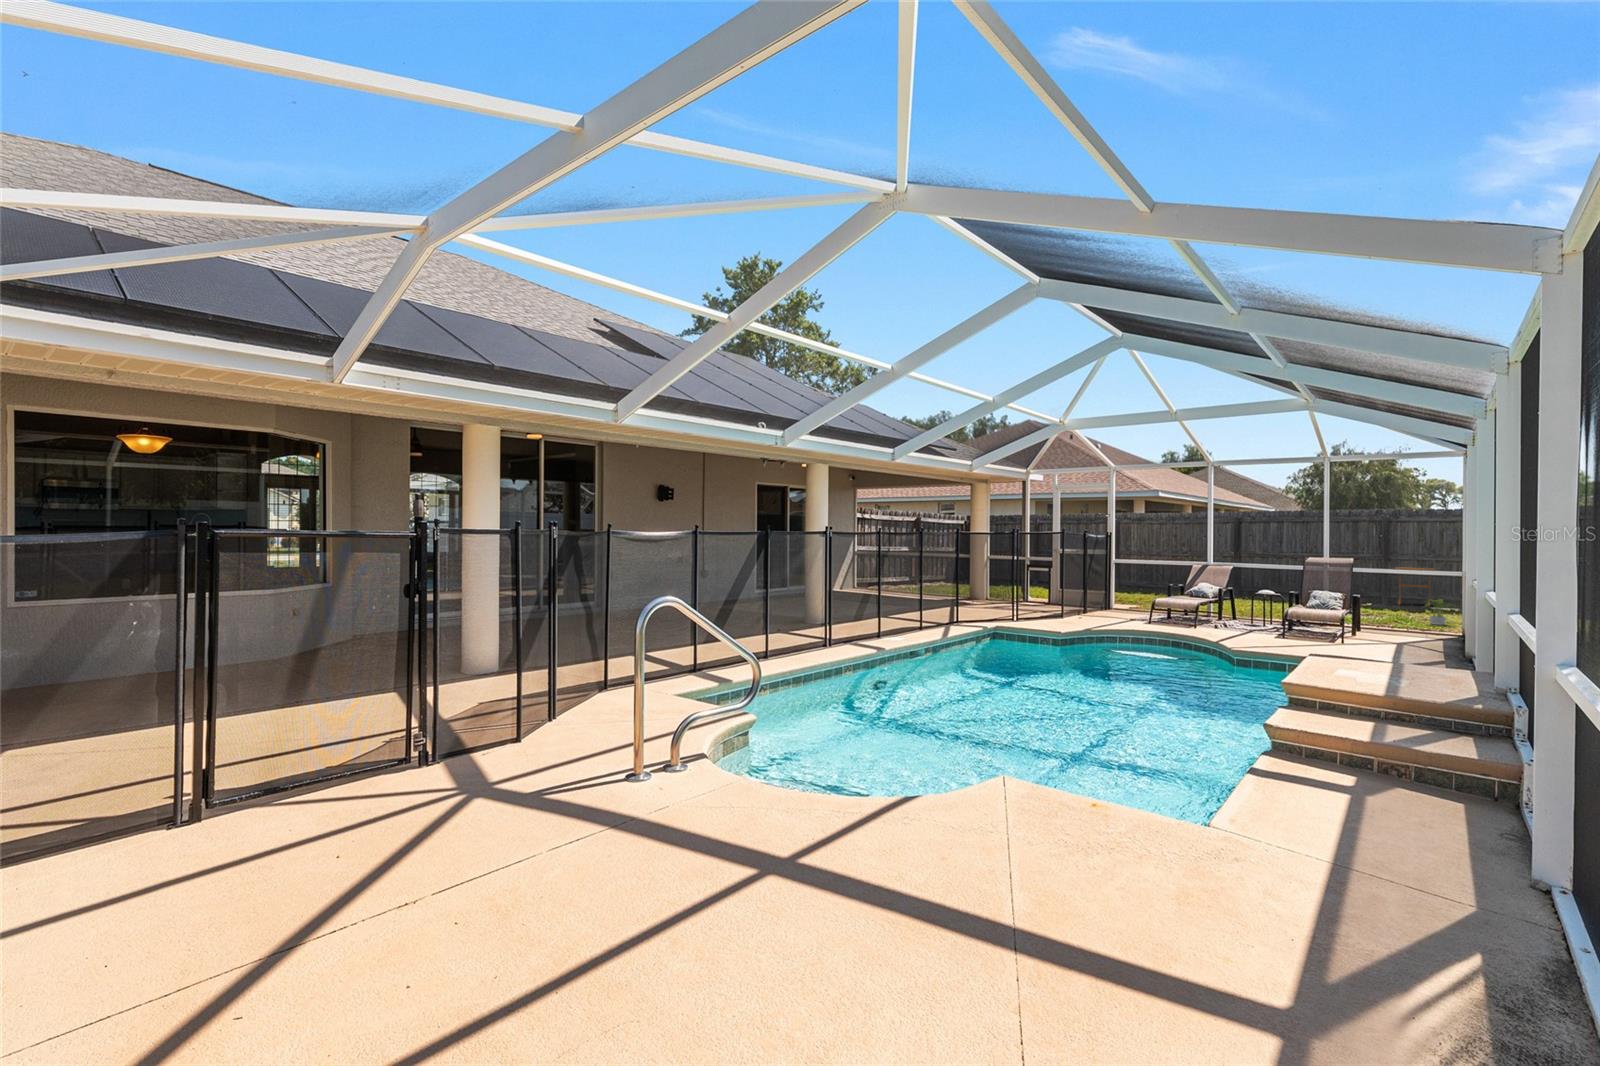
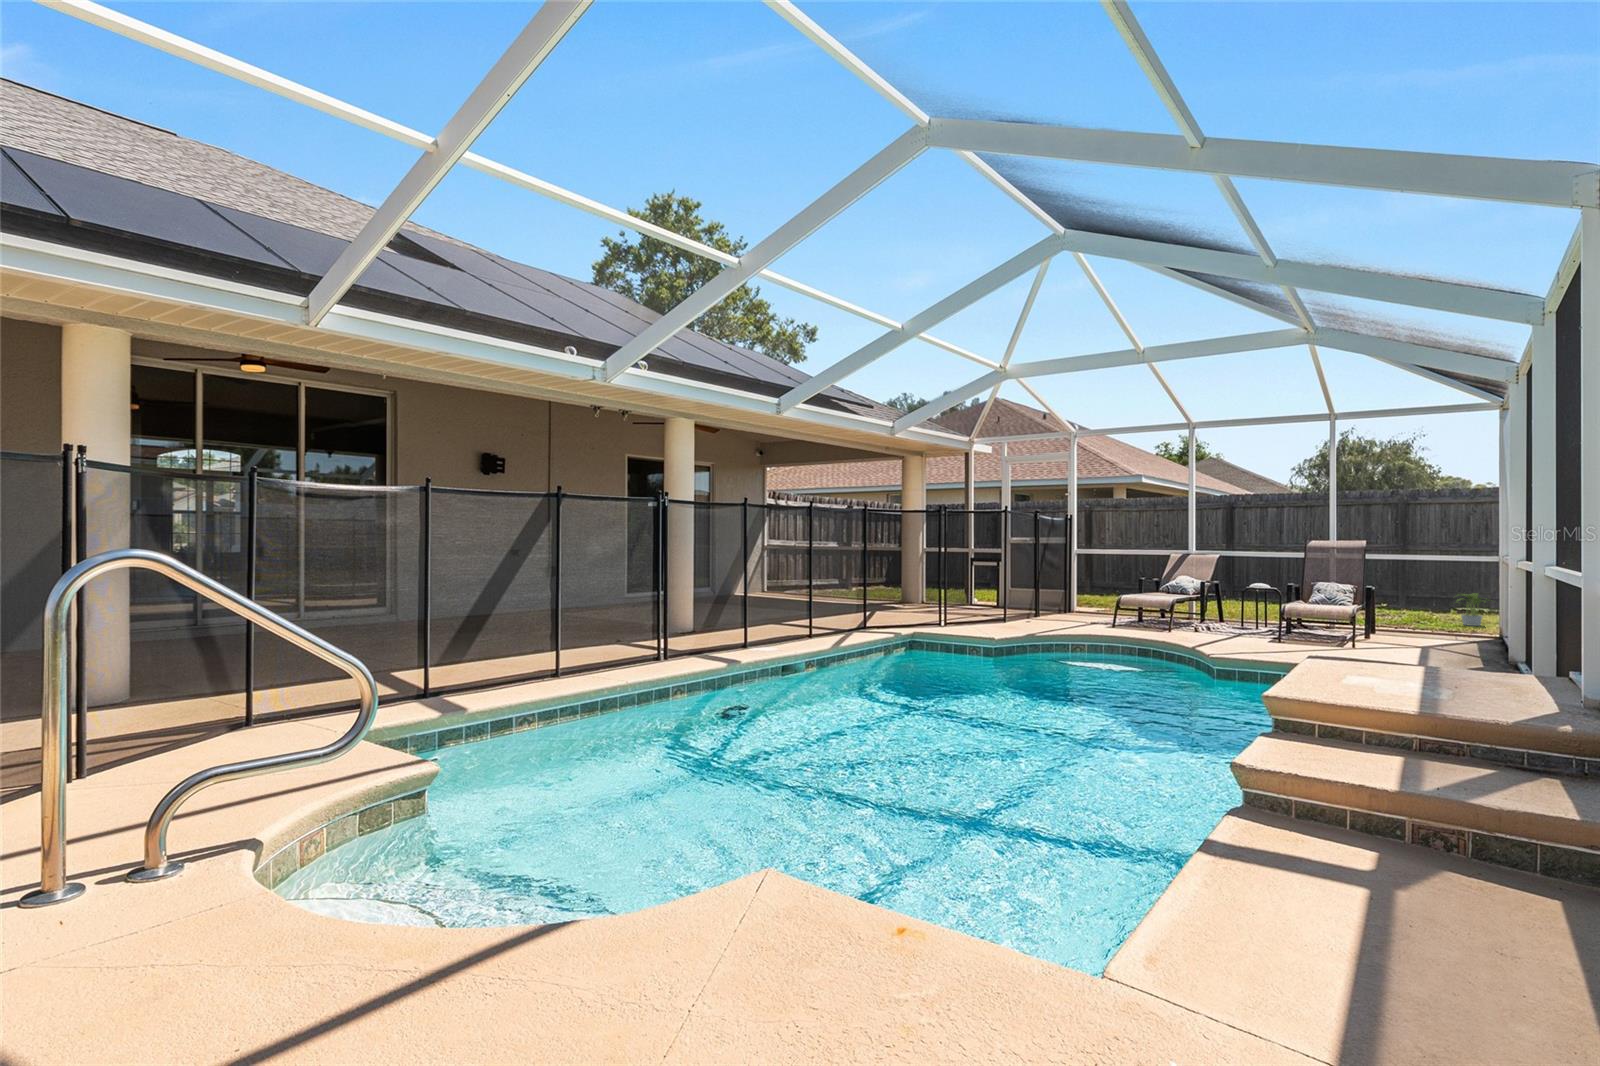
side table: present [1395,567,1432,606] -> none [1415,559,1465,607]

